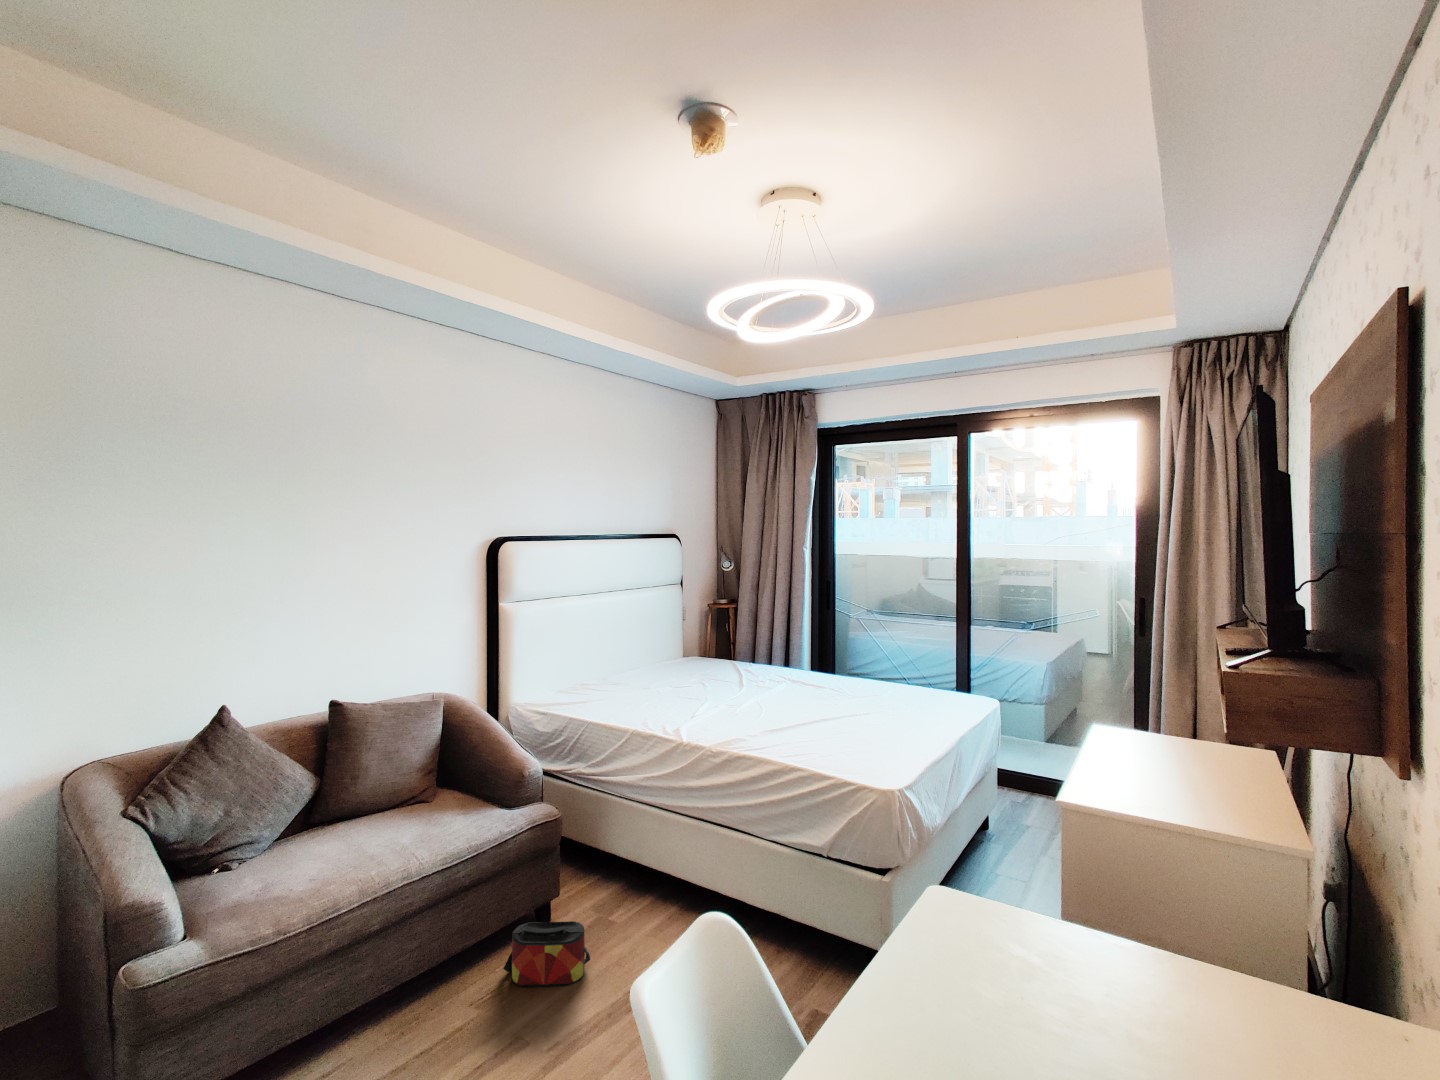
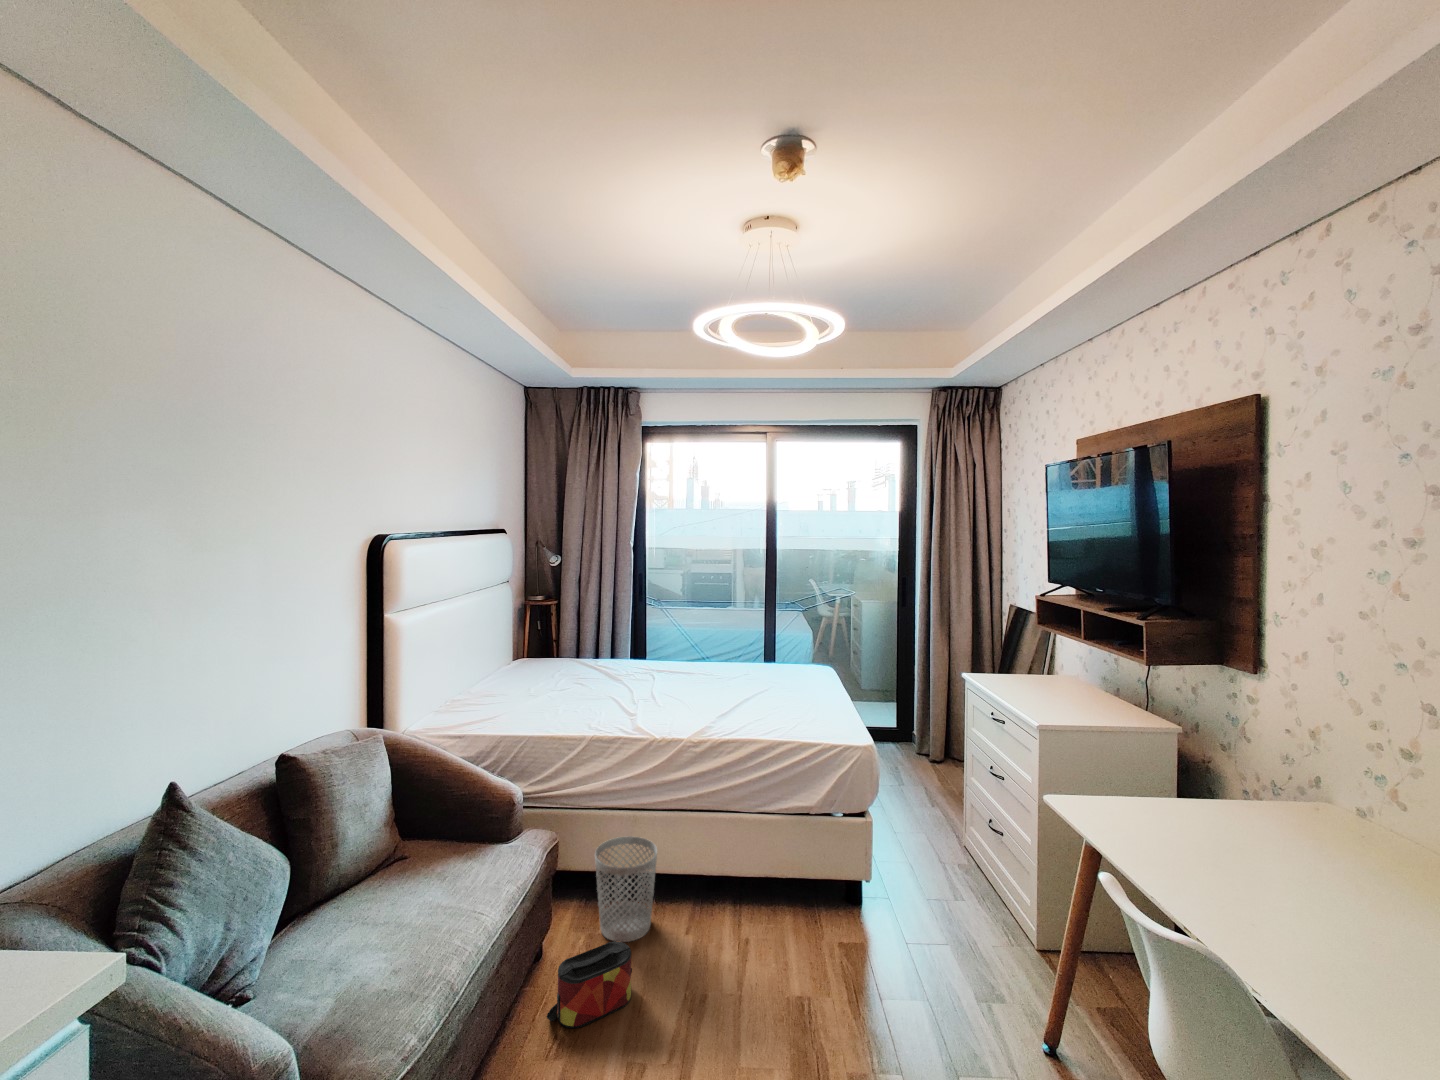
wastebasket: none [605,831,666,934] -> present [595,836,657,942]

